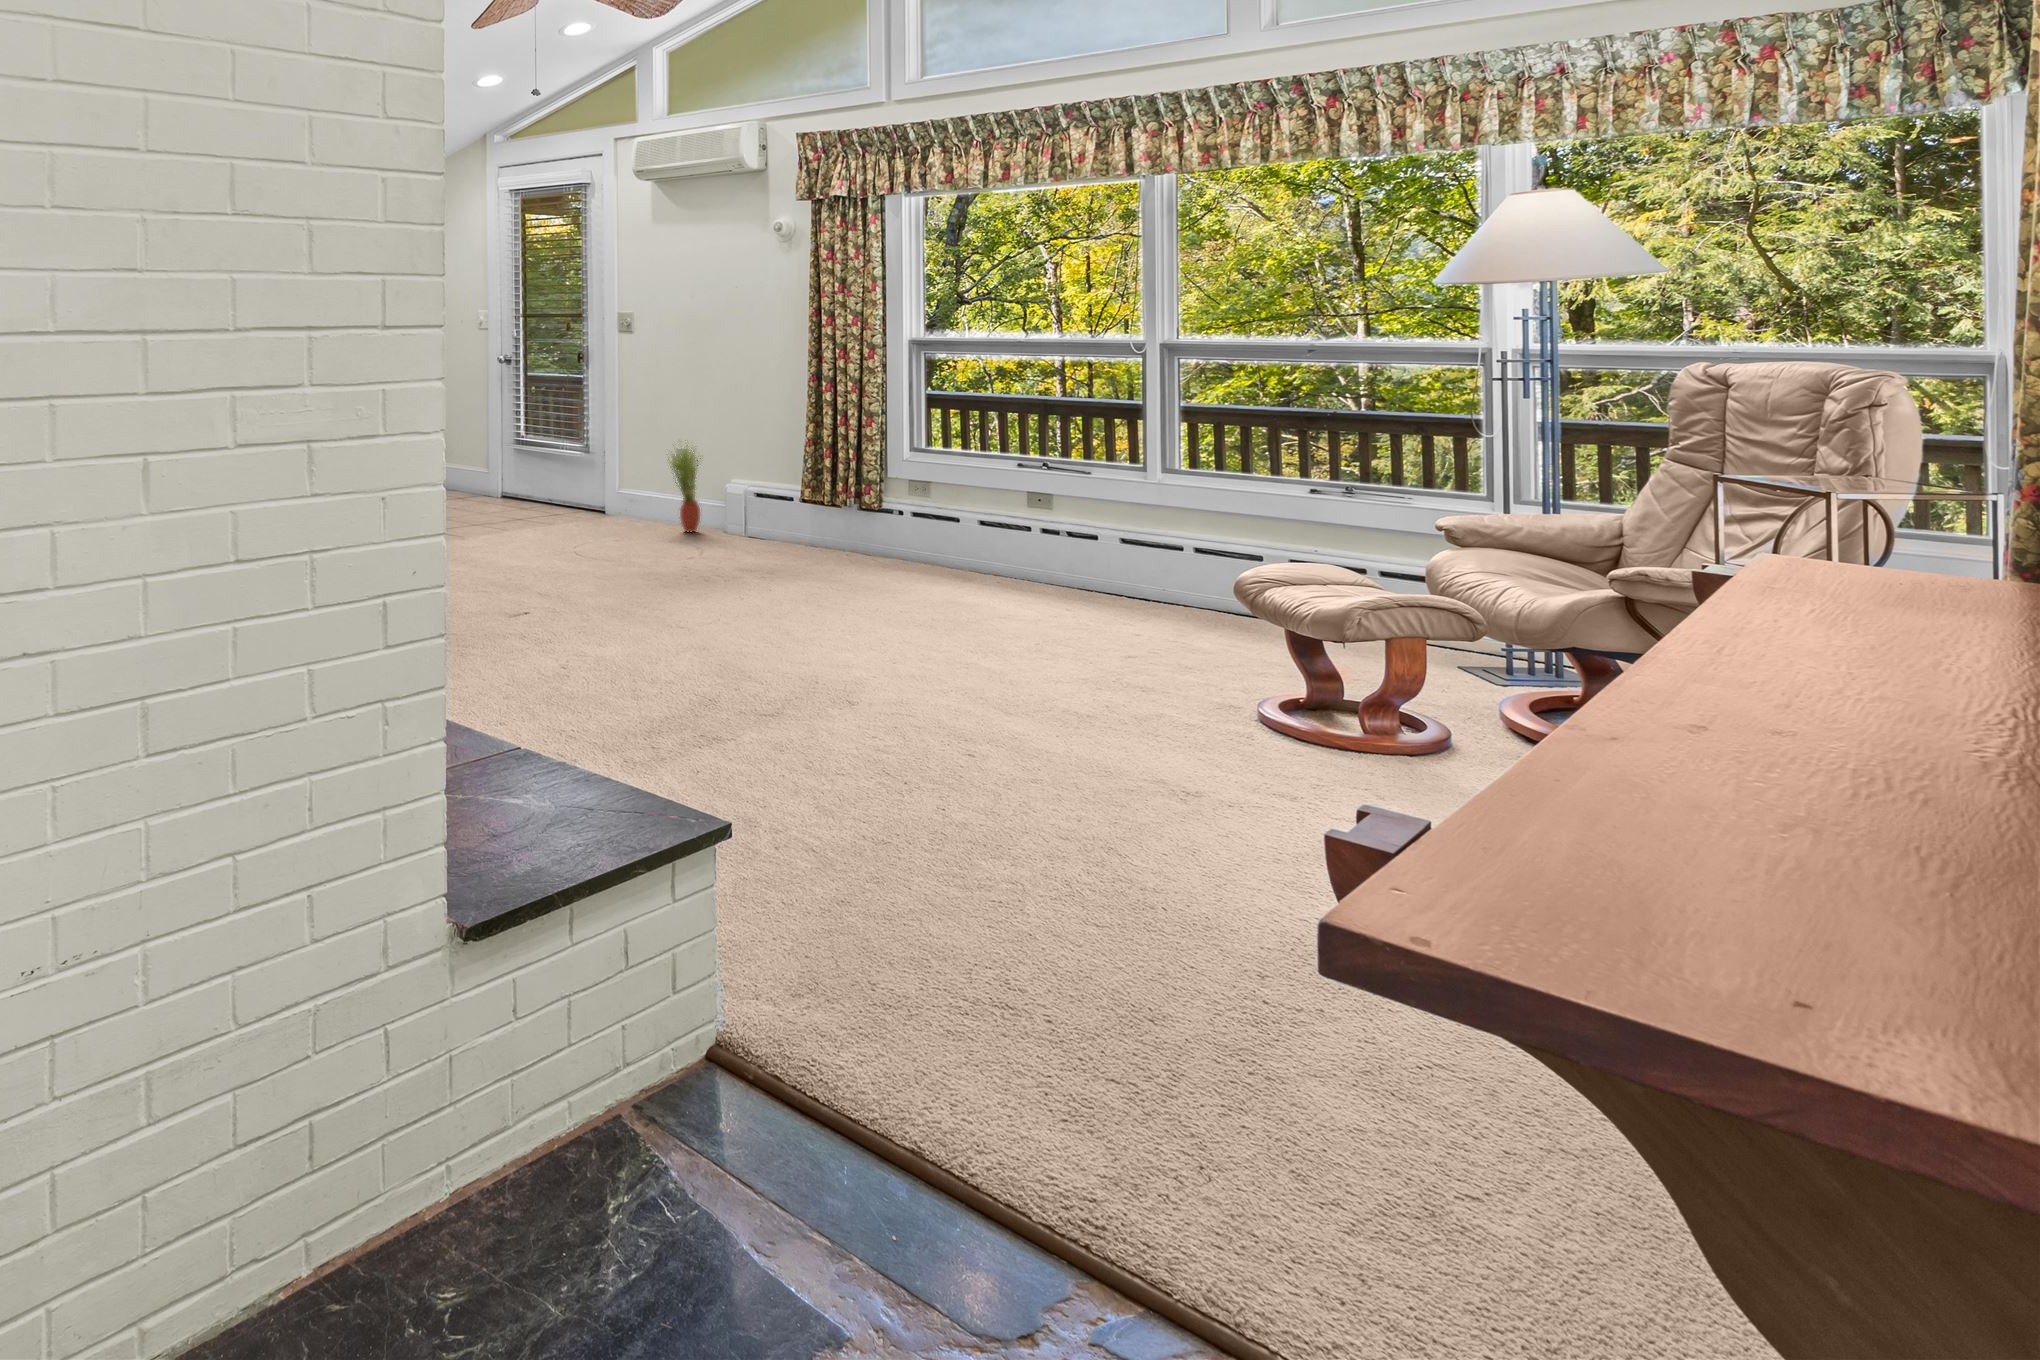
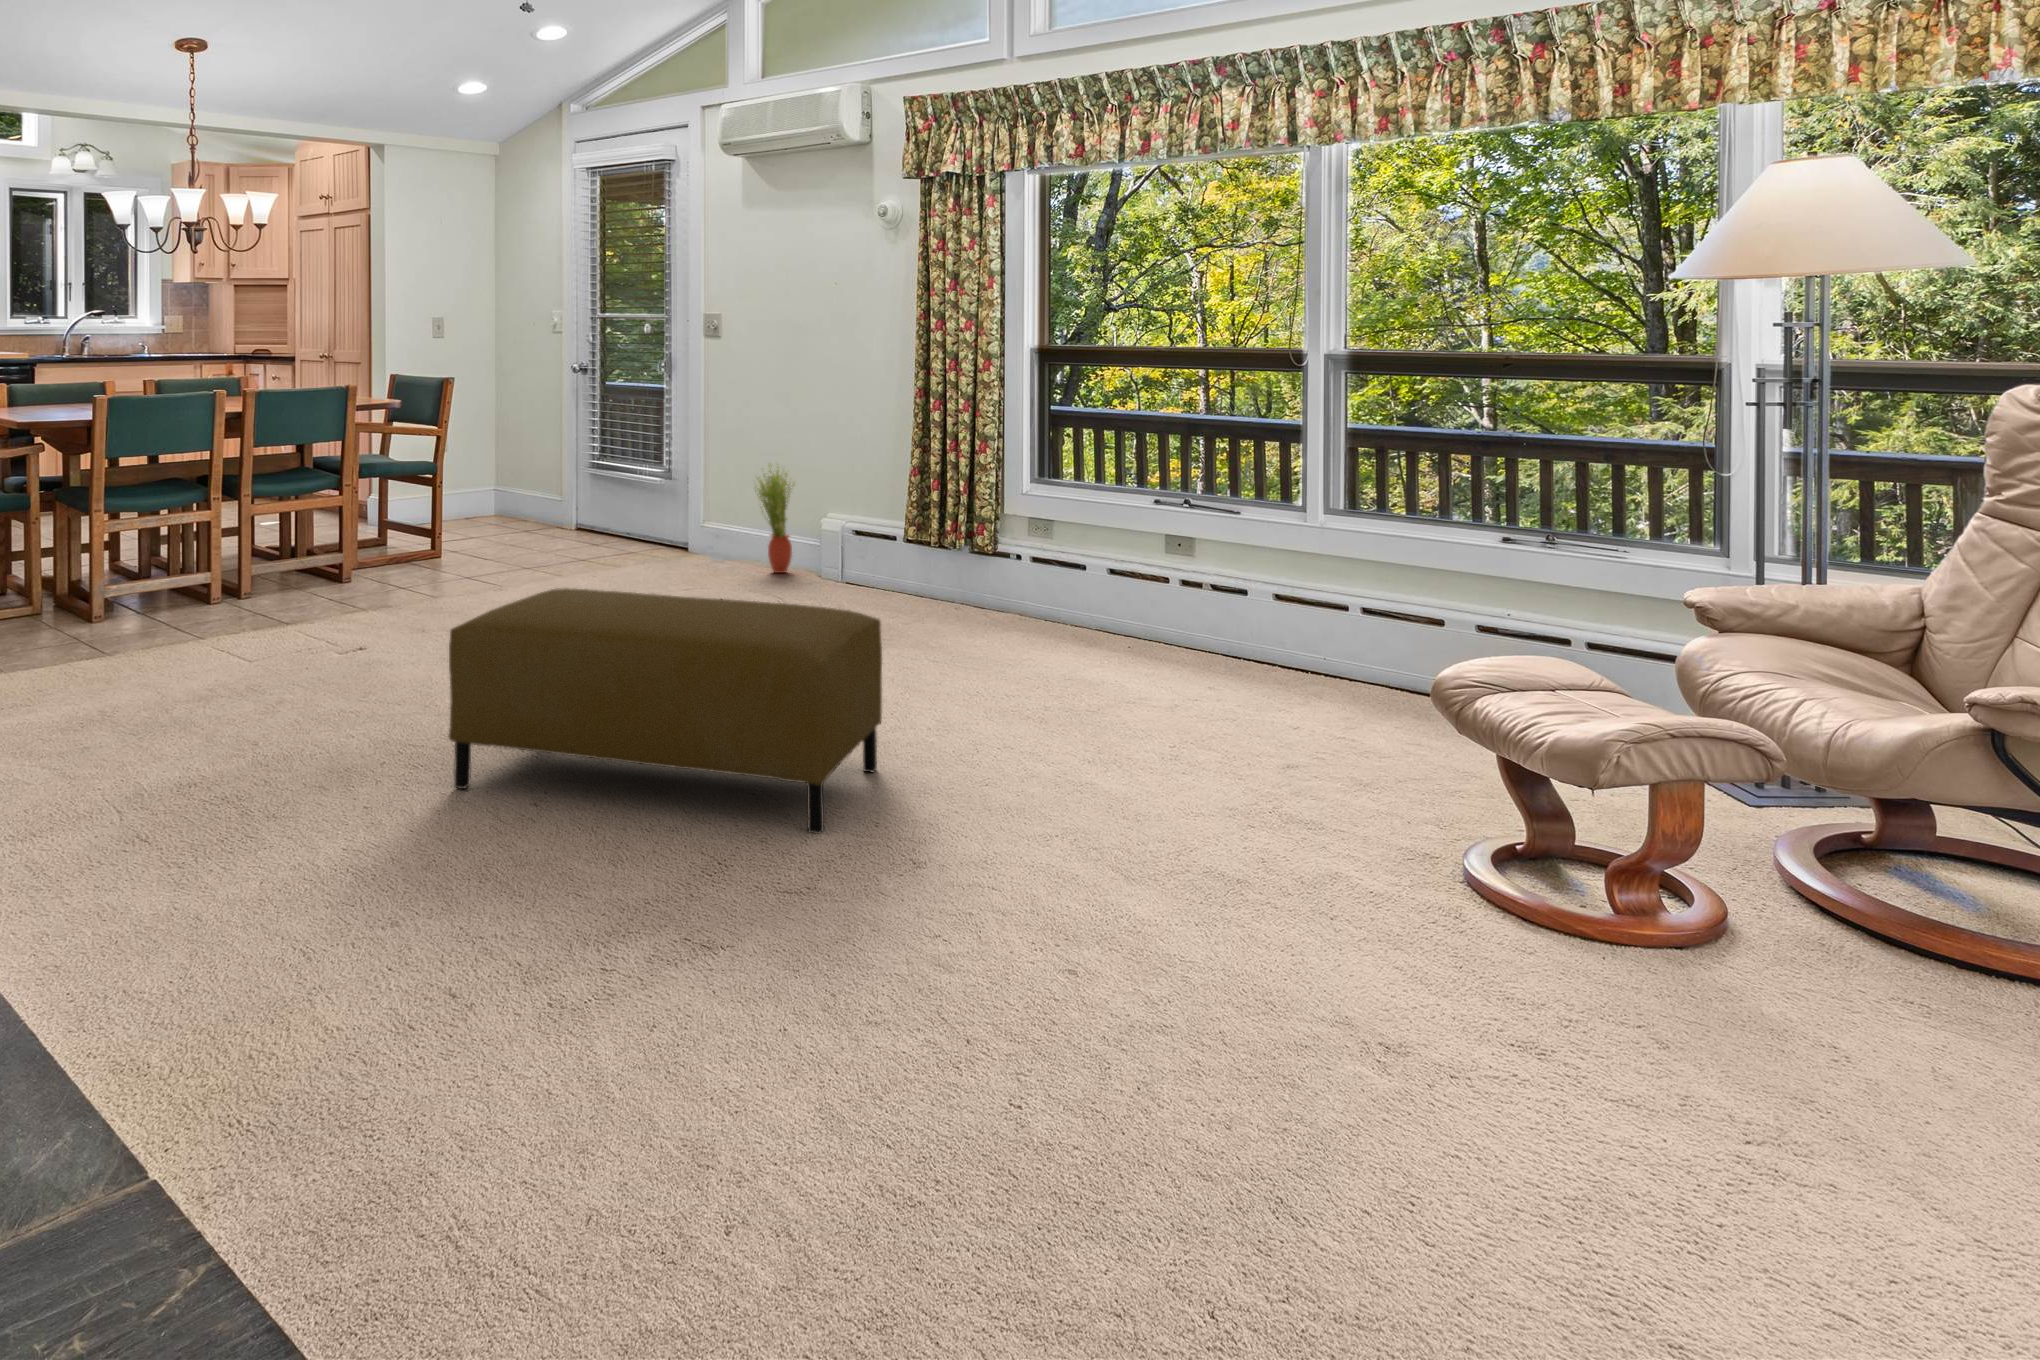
ottoman: none [504,530,817,698] -> present [449,588,882,834]

